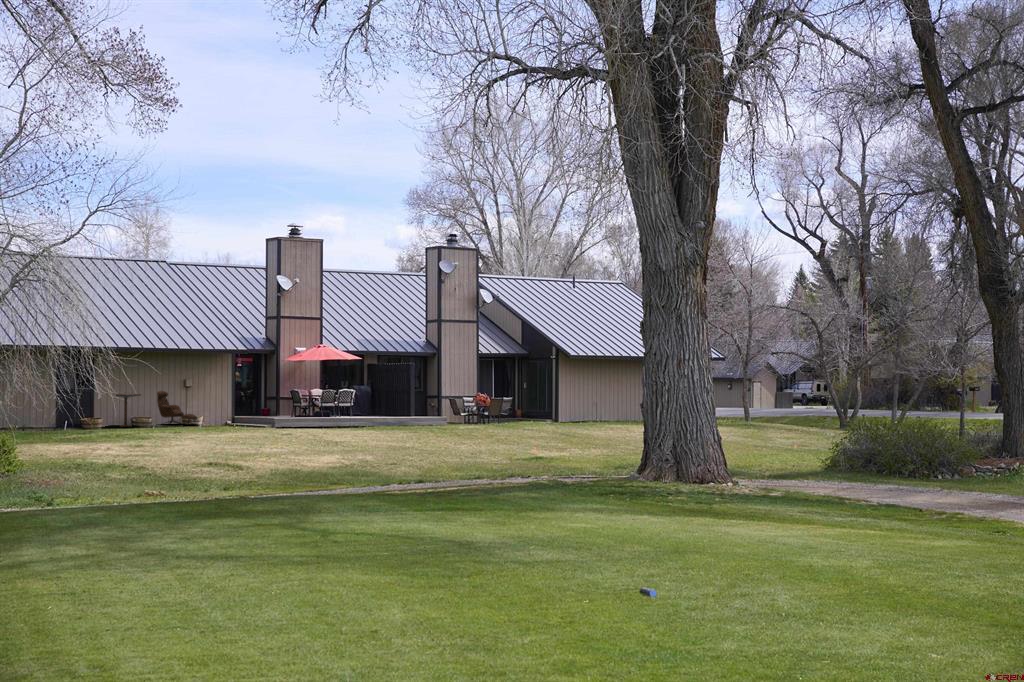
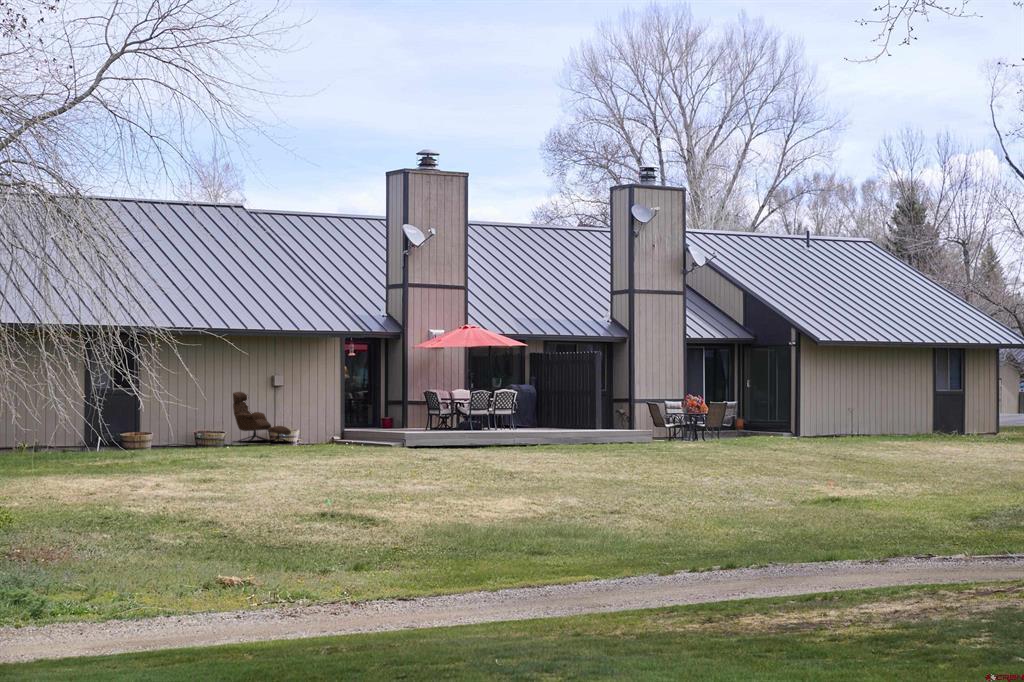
pedestal table: present [116,394,141,427] -> none [165,396,211,445]

